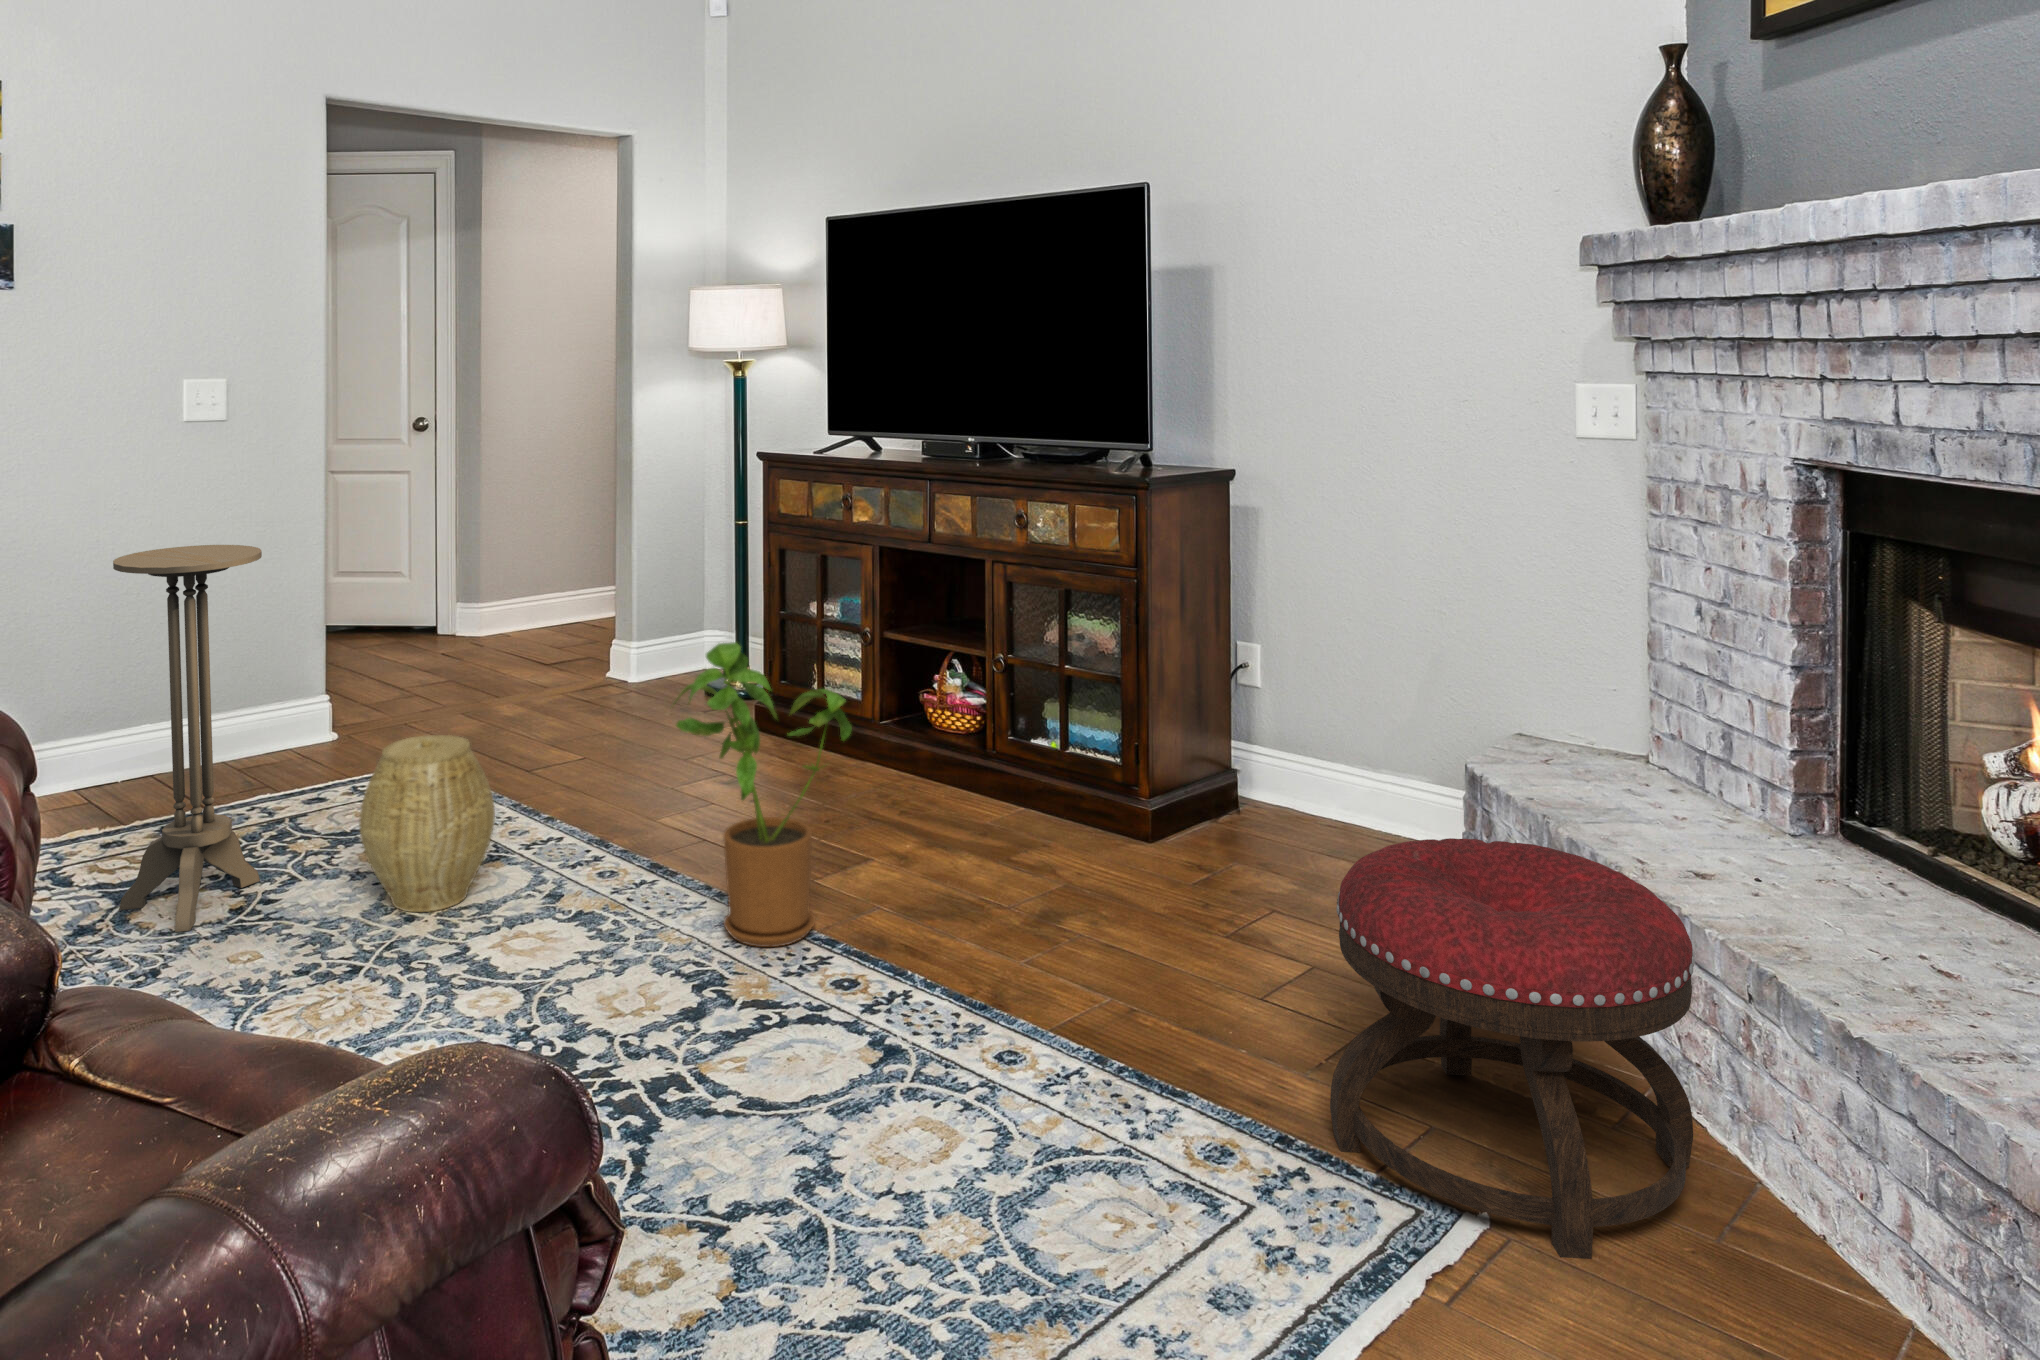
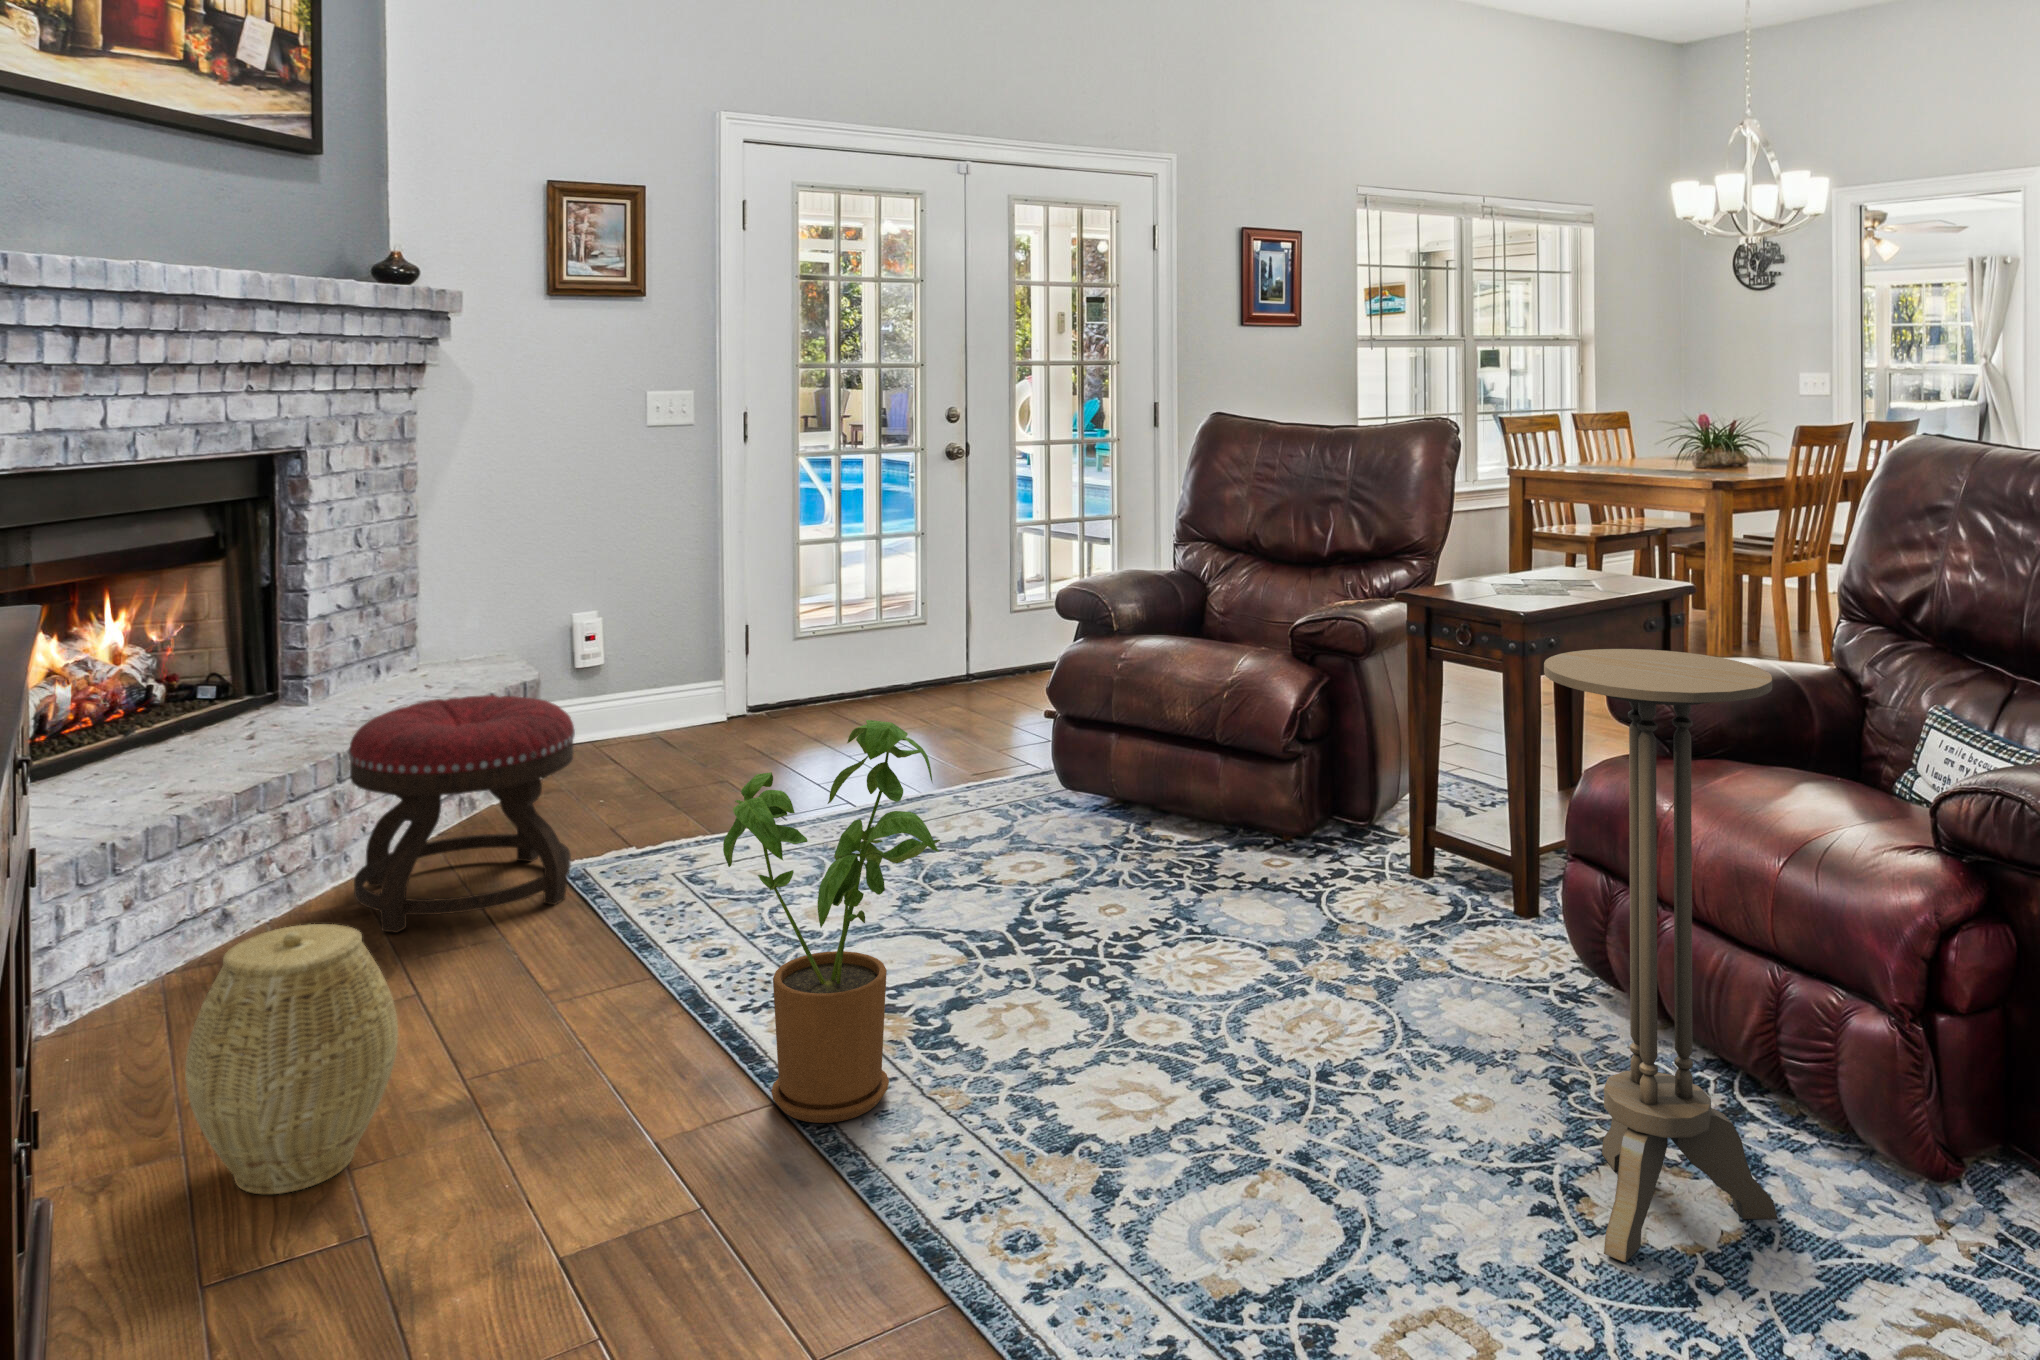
woven basket: present [359,735,495,912] -> present [185,924,398,1194]

